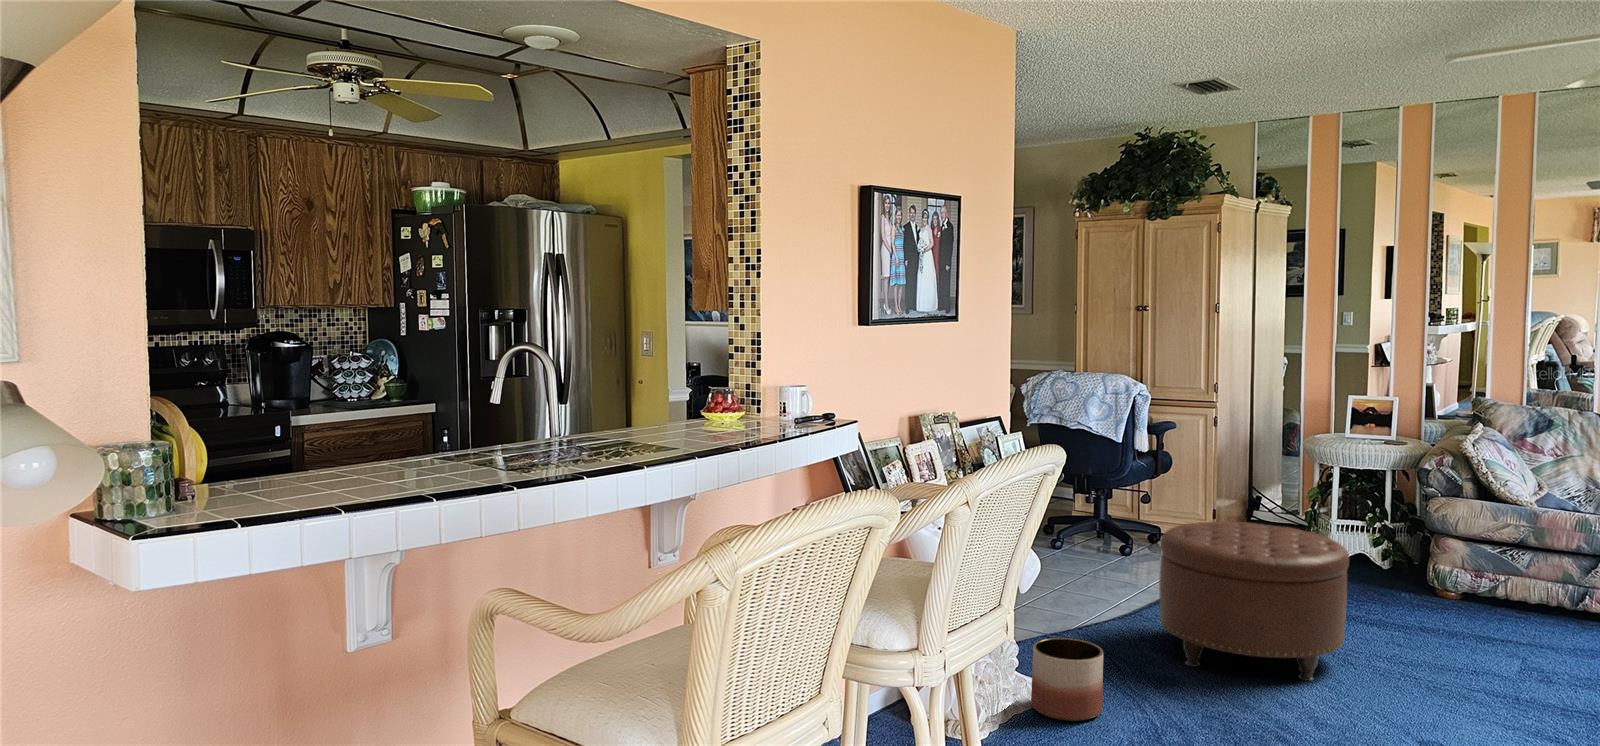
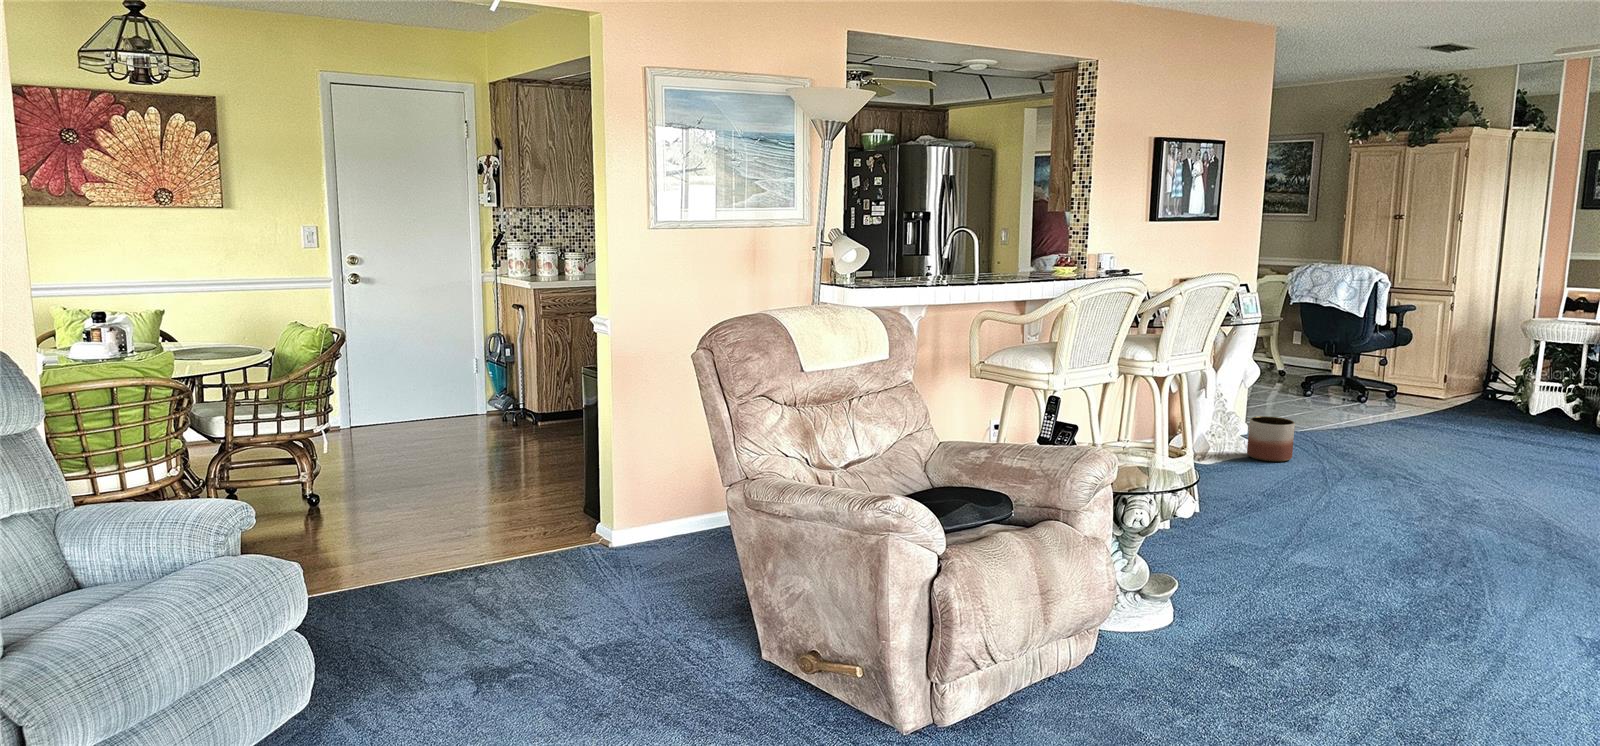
ottoman: present [1159,521,1349,681] -> none [1354,362,1491,460]

